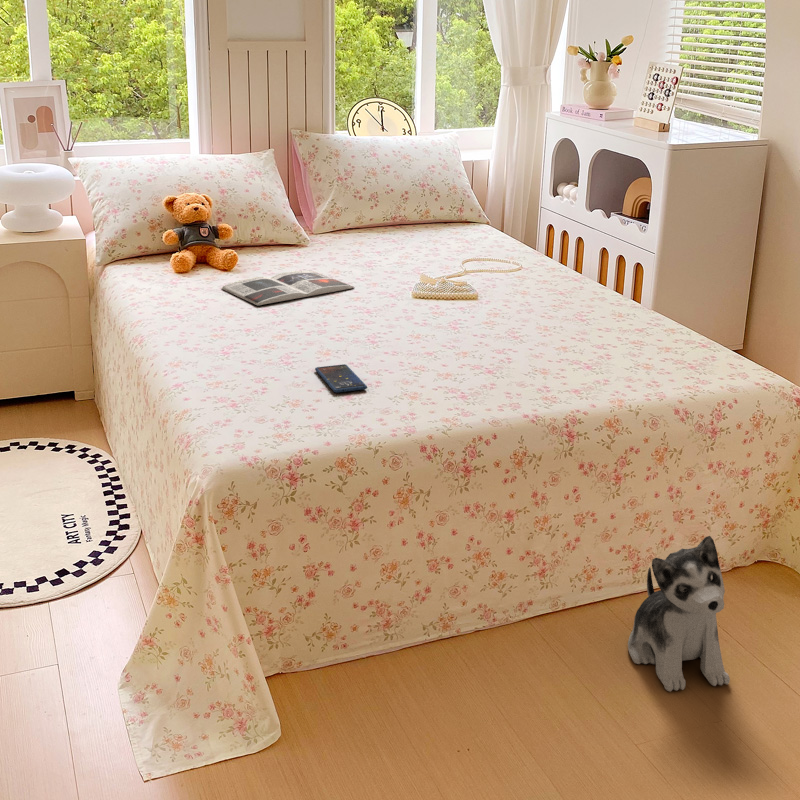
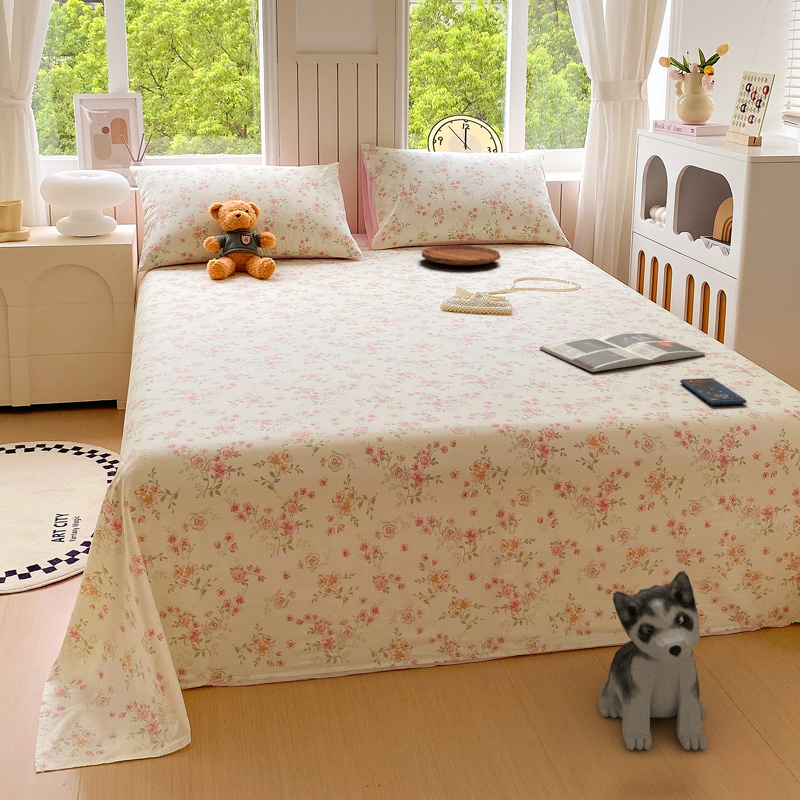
tray: none [364,227,440,248] -> present [422,245,501,265]
magazine: present [221,271,355,305] -> present [539,331,706,372]
smartphone: present [315,364,367,393] -> present [680,378,747,405]

